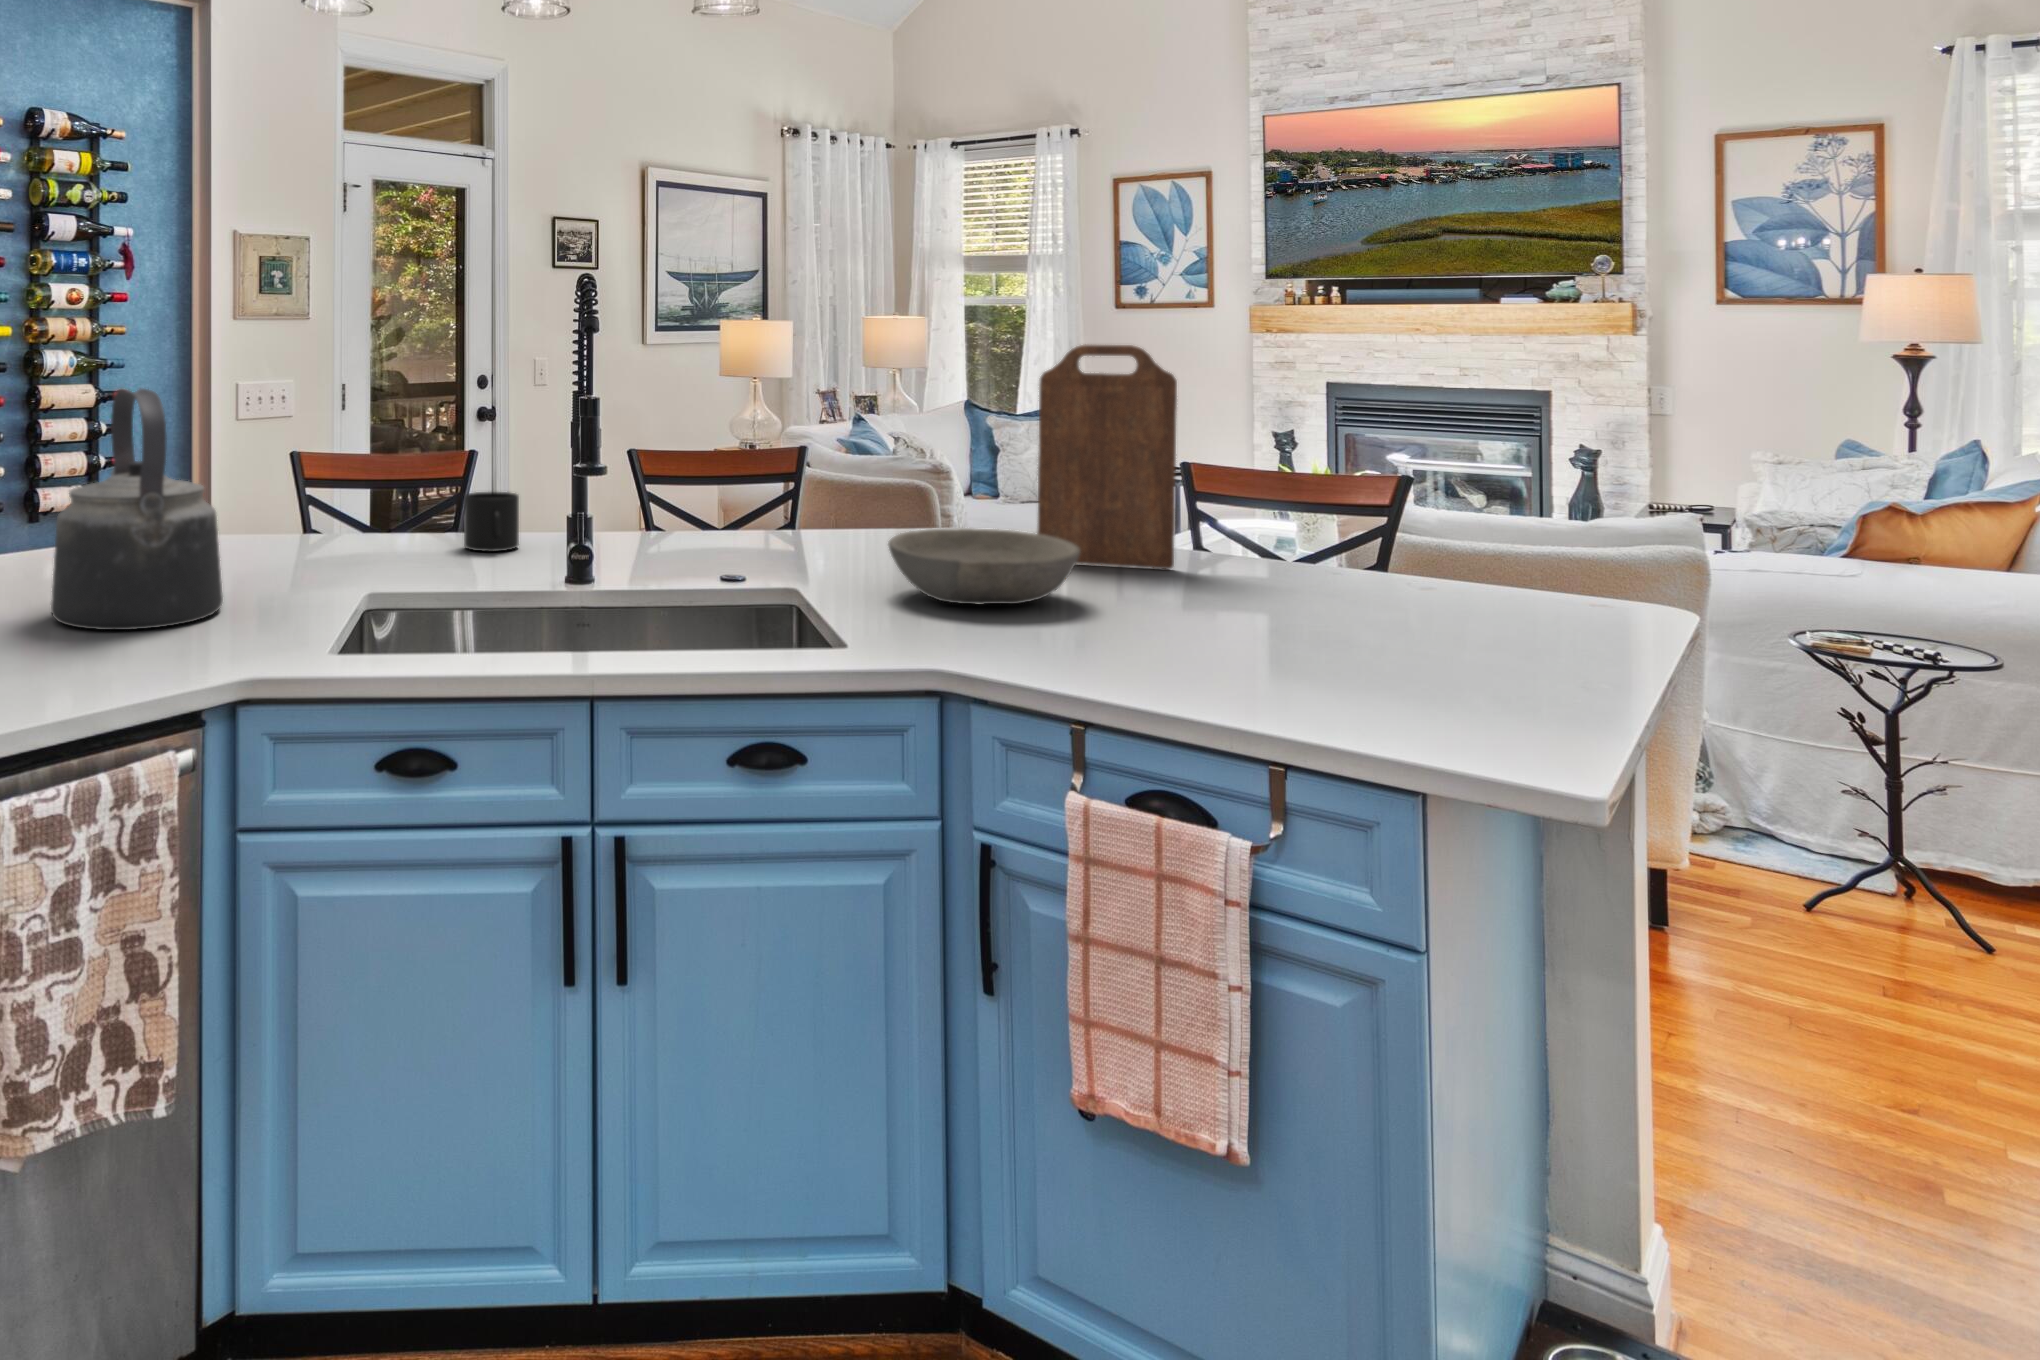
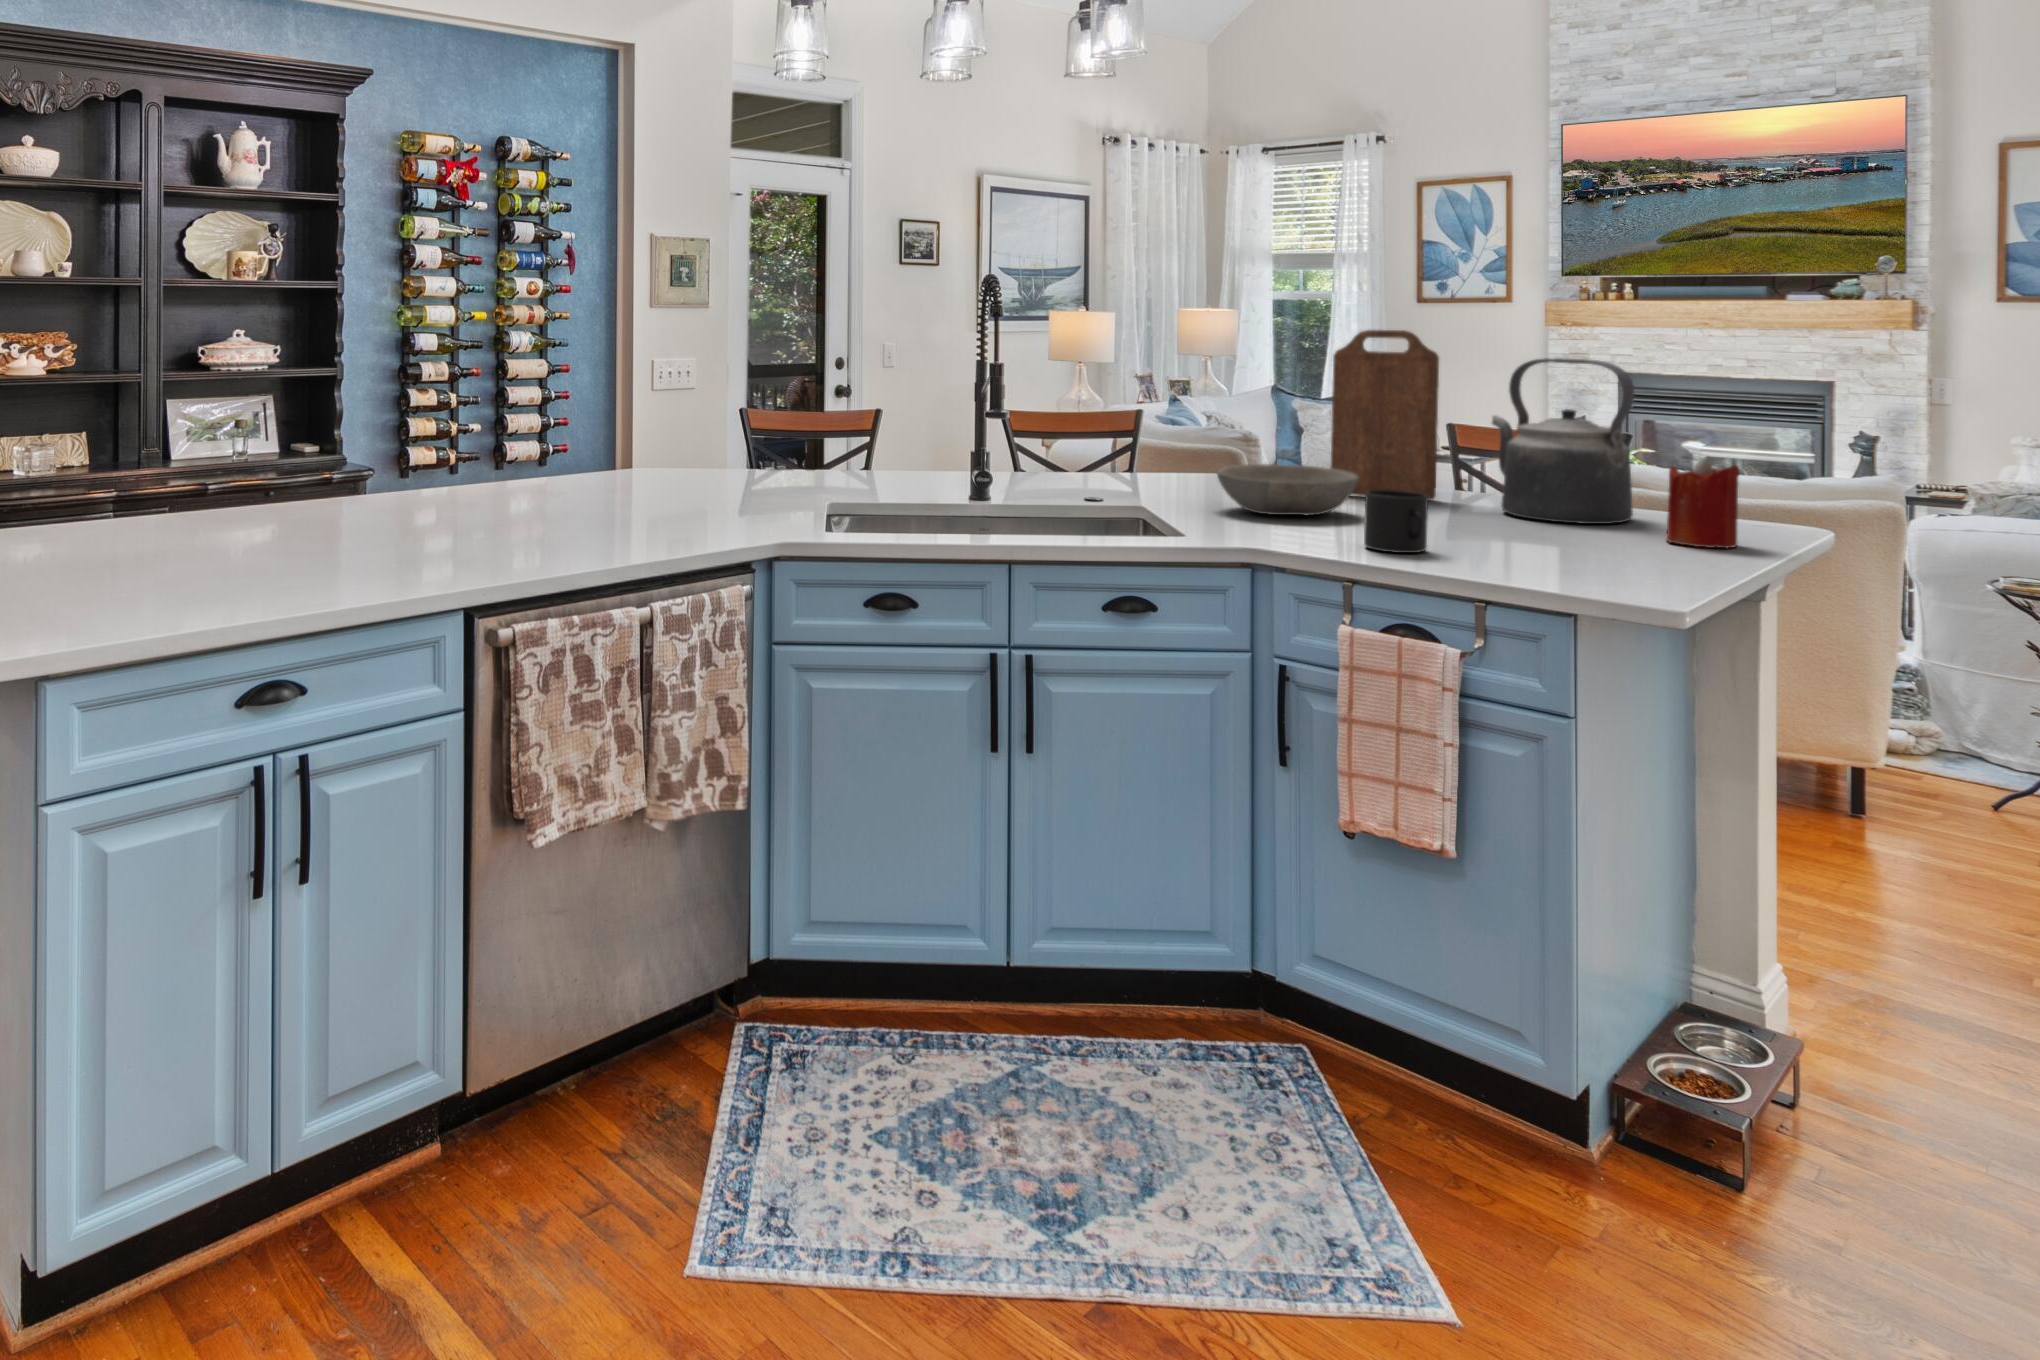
kettle: present [51,389,223,630] -> present [1492,358,1634,524]
mug: present [464,492,519,552] -> present [1364,490,1428,553]
candle: none [1508,523,1615,658] -> present [1666,456,1740,548]

